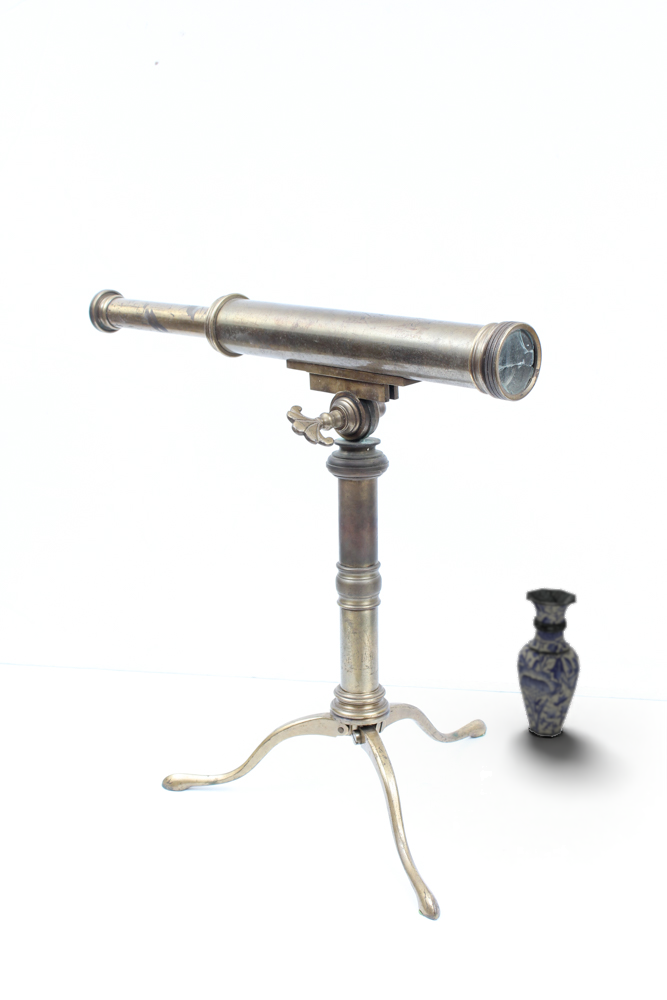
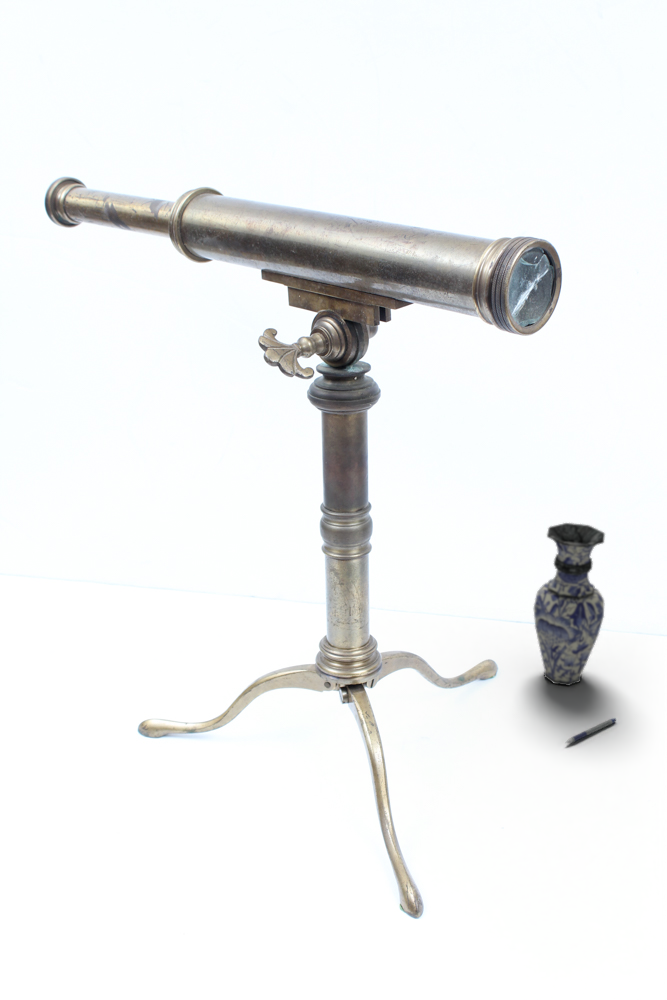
pen: none [553,761,597,783] -> present [566,718,616,743]

